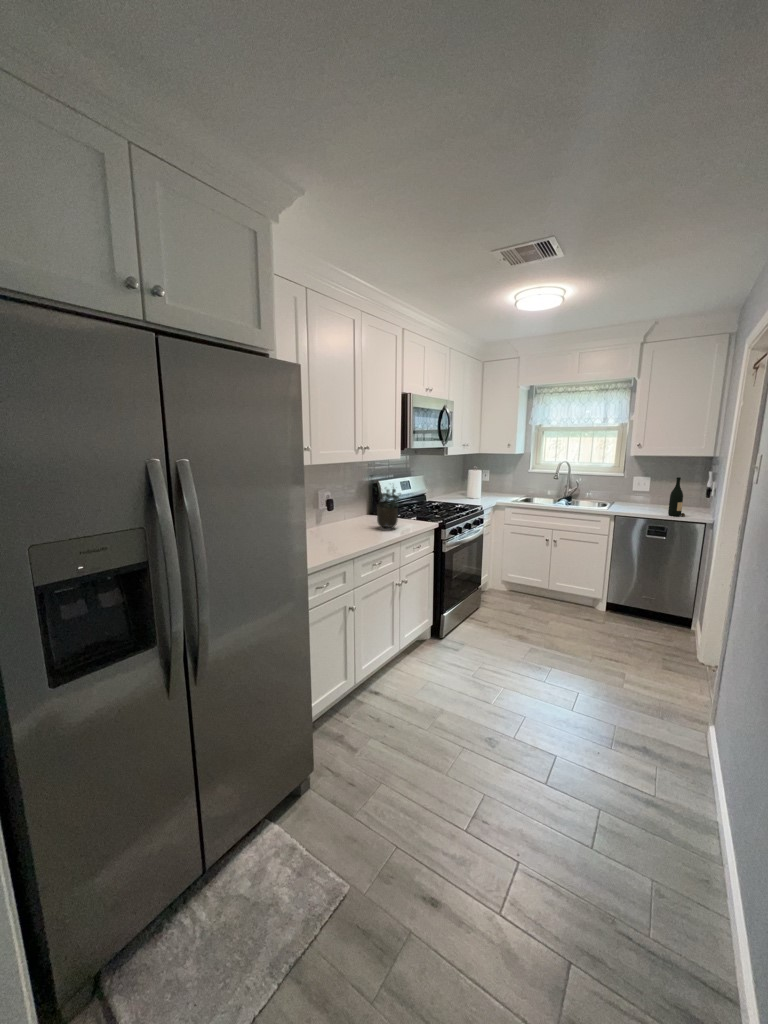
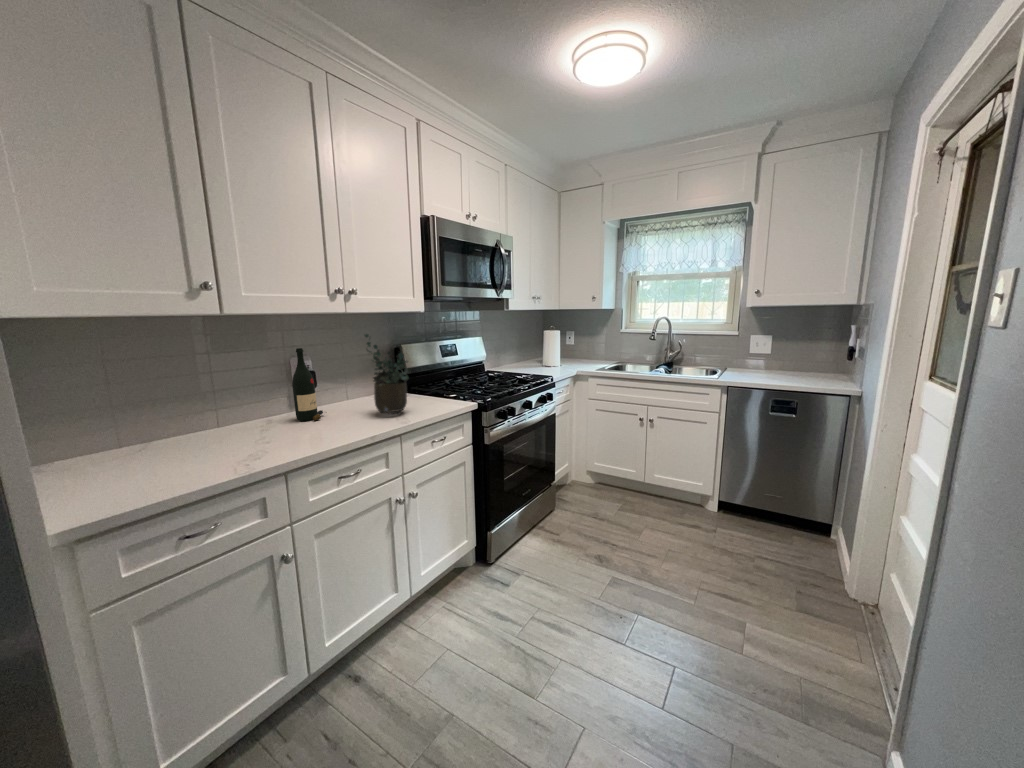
wine bottle: present [668,477,685,516] -> present [292,348,323,421]

